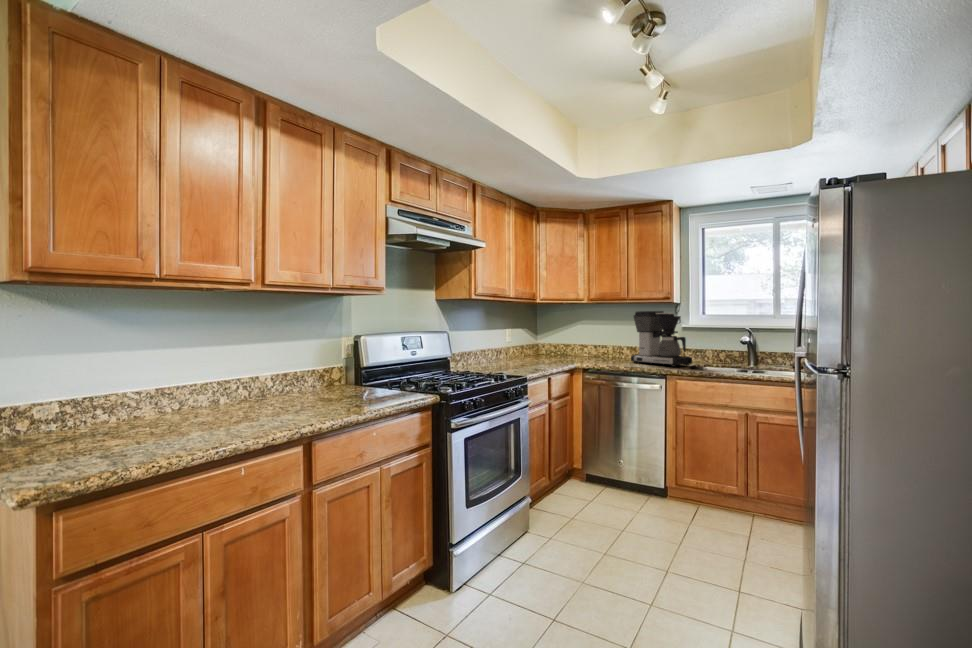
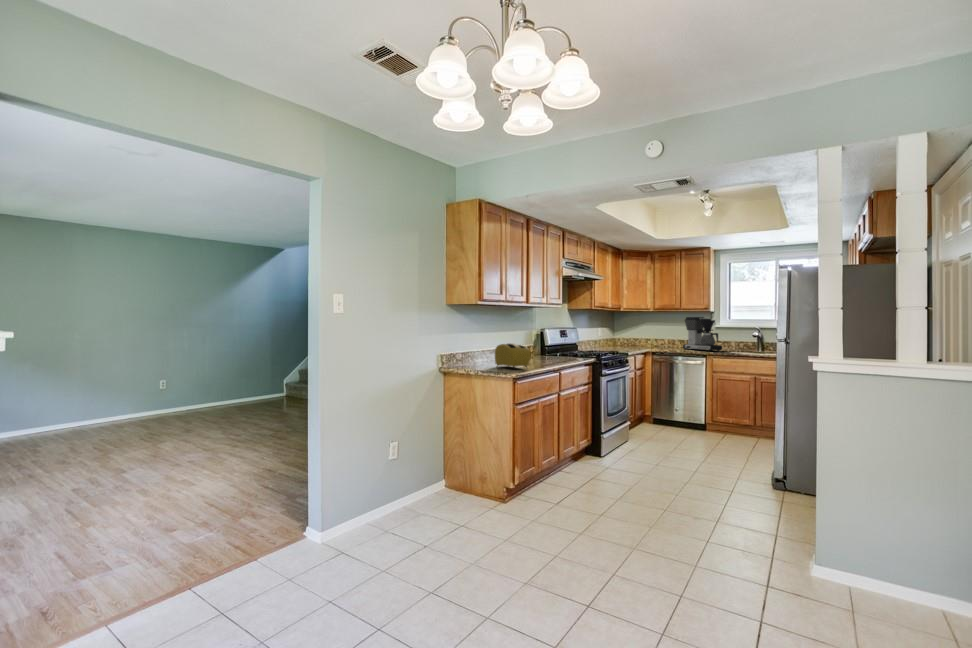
toaster: none [142,380,216,451] -> present [495,344,531,368]

